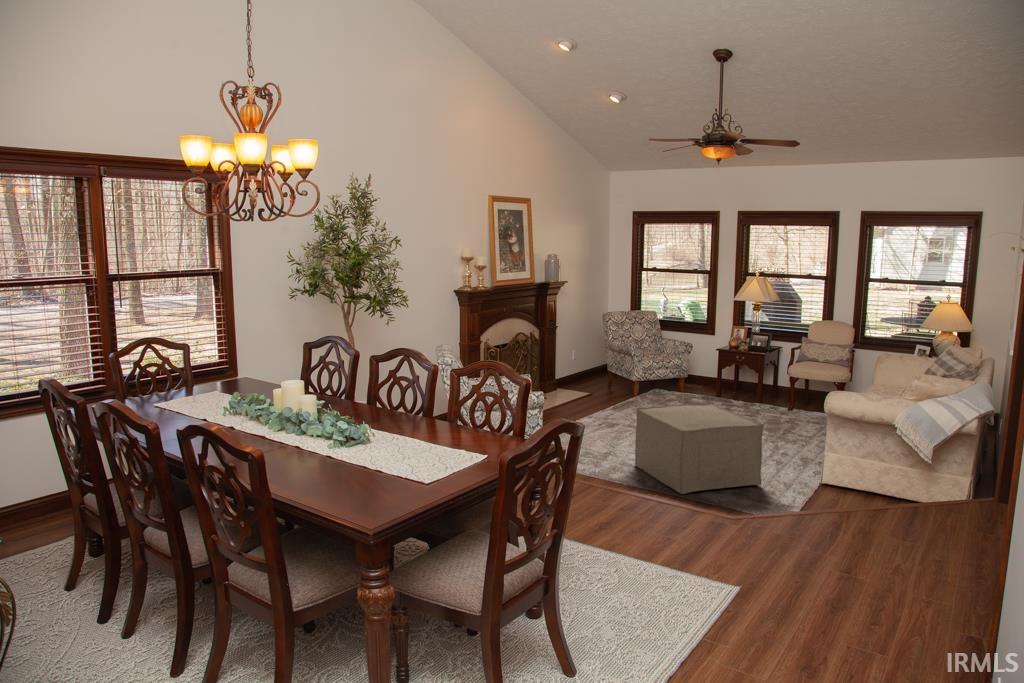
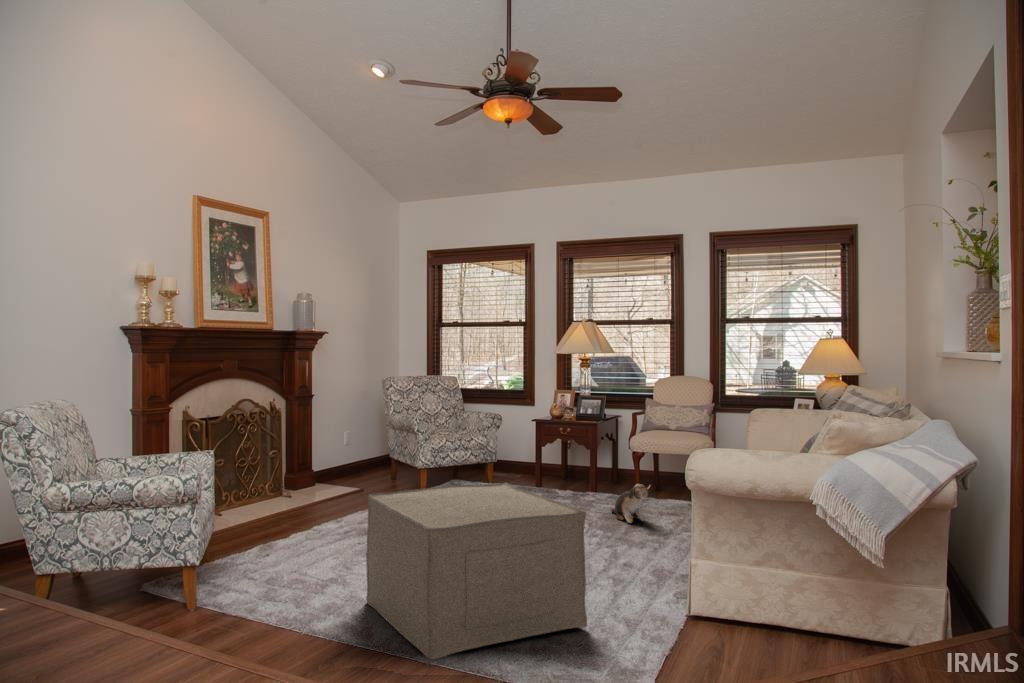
plush toy: none [773,402,802,427] -> present [611,484,650,523]

